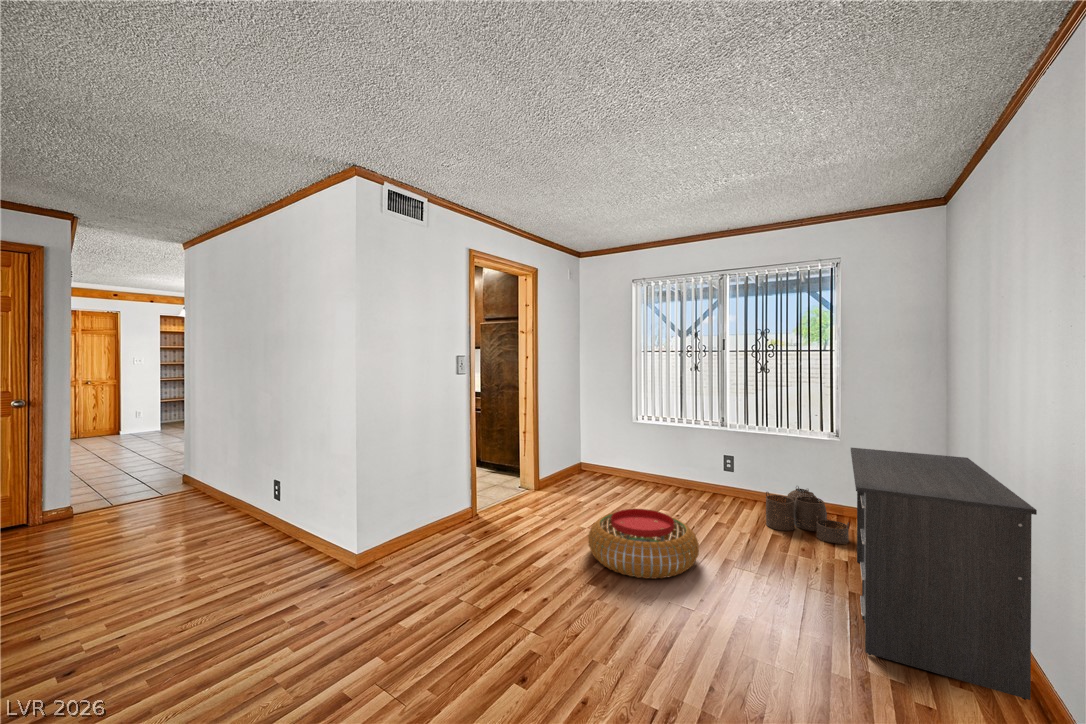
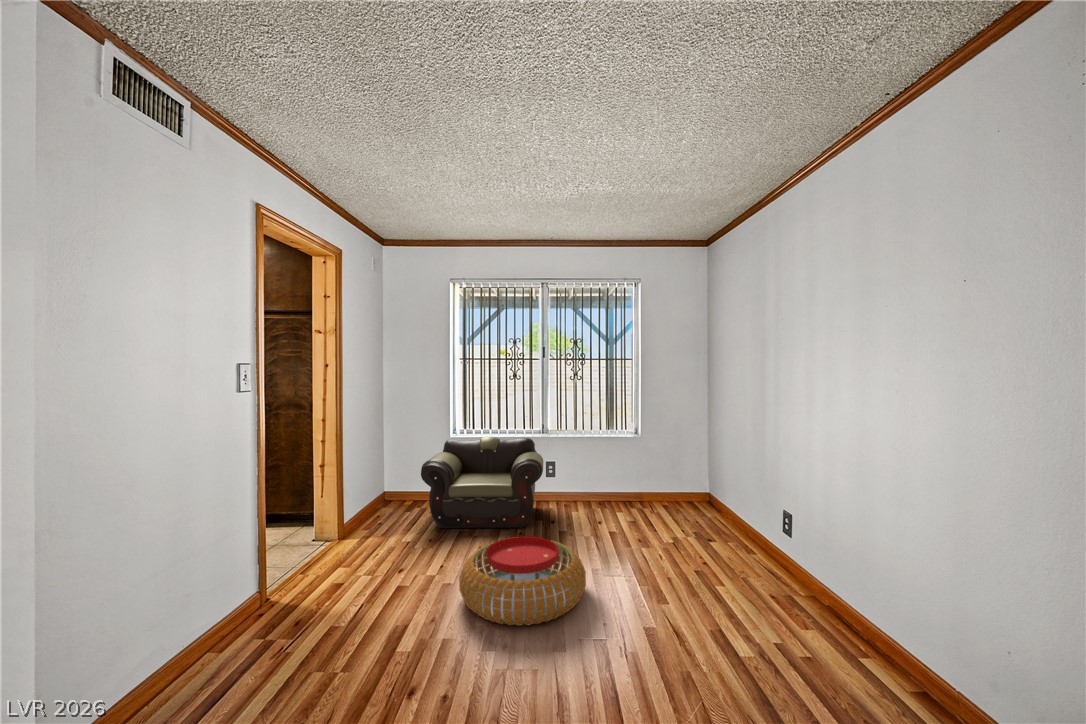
armchair: none [596,424,714,511] -> present [421,437,543,528]
desk: present [851,448,1037,700] -> none [682,440,878,634]
woven basket: present [766,487,849,544] -> none [600,482,670,529]

